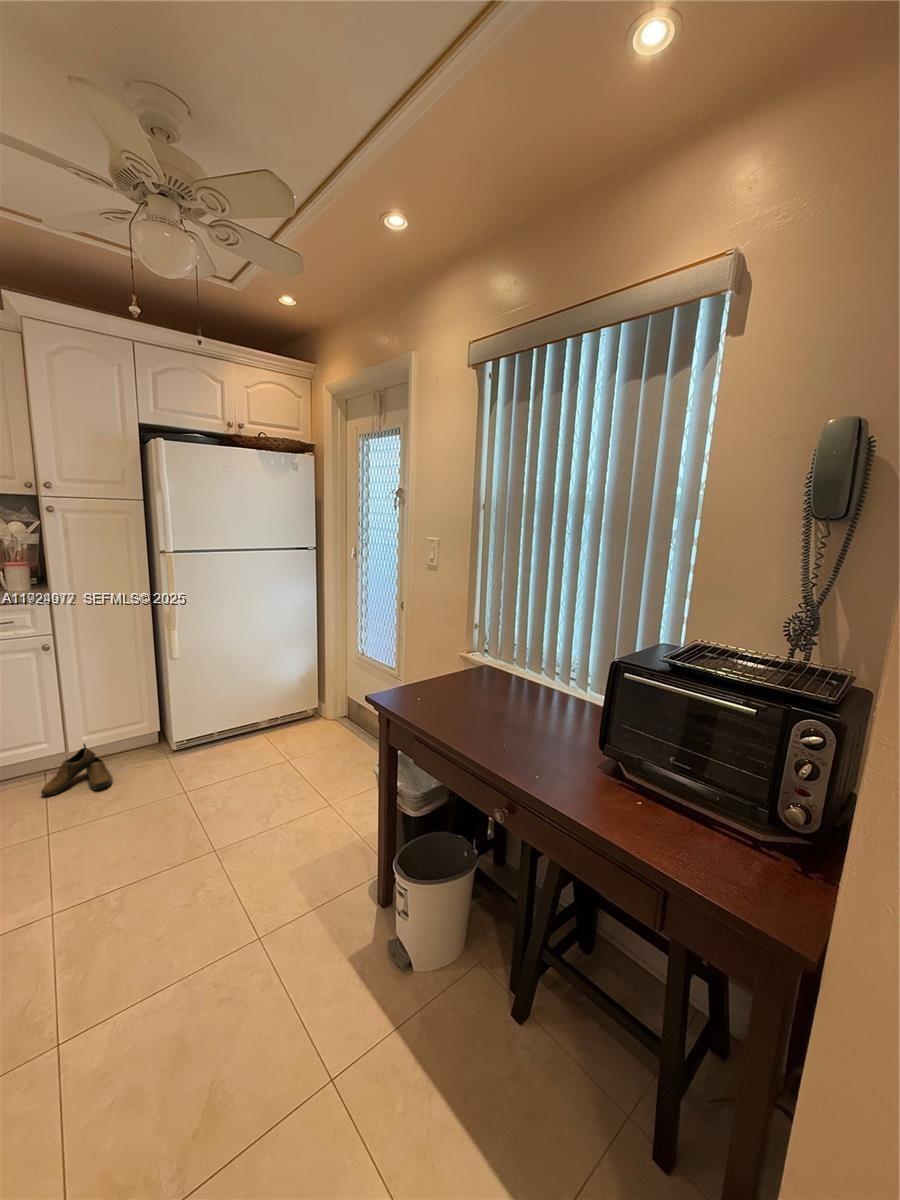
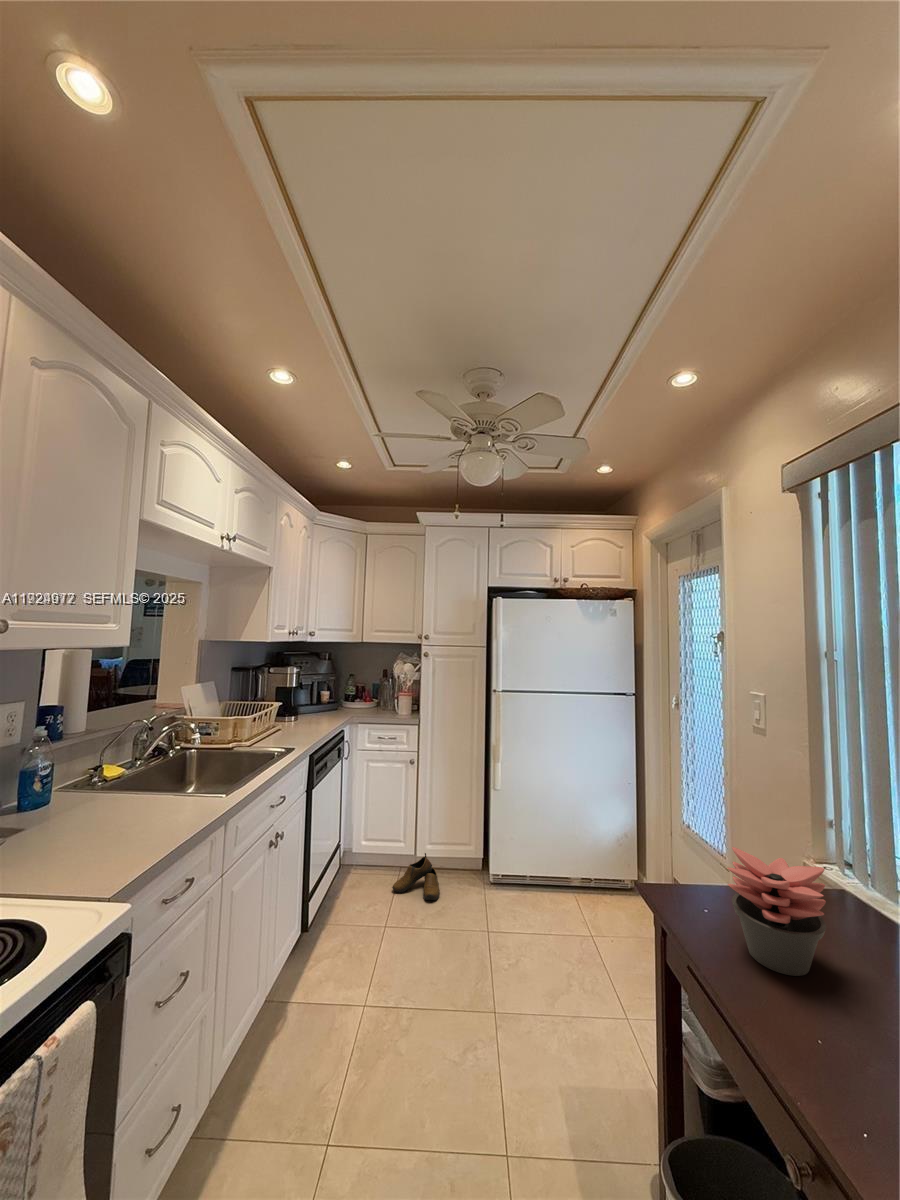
succulent plant: none [440,646,499,717] -> present [728,847,826,976]

